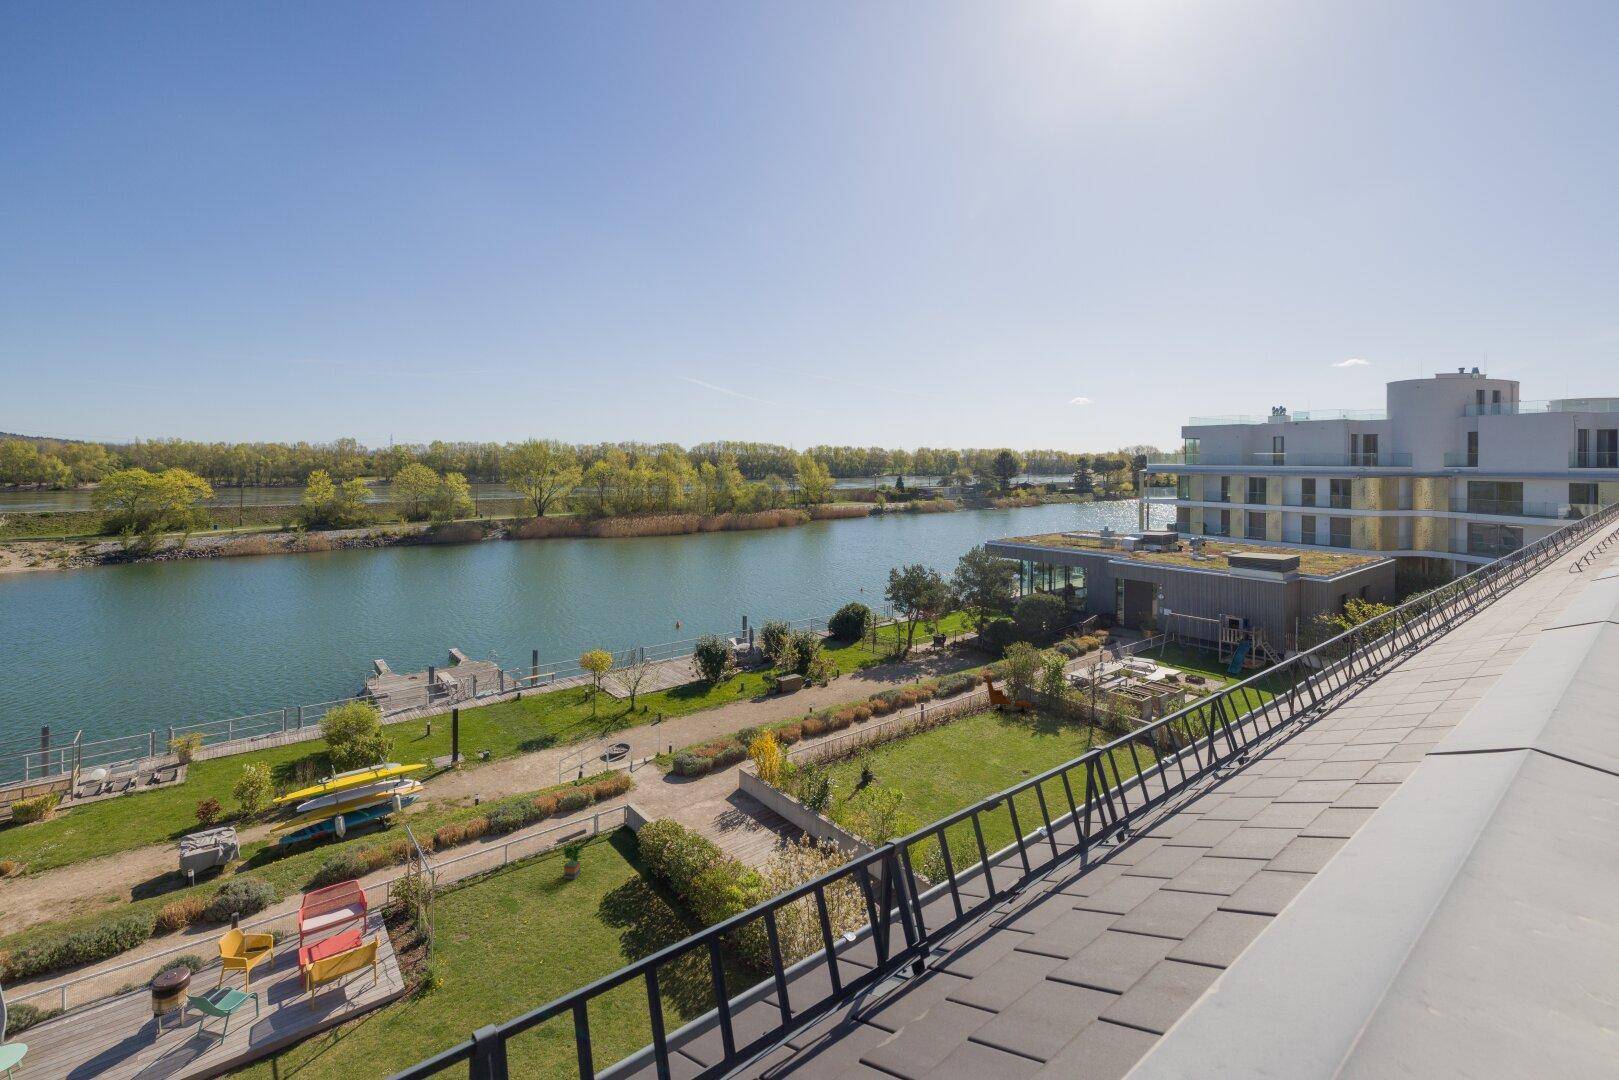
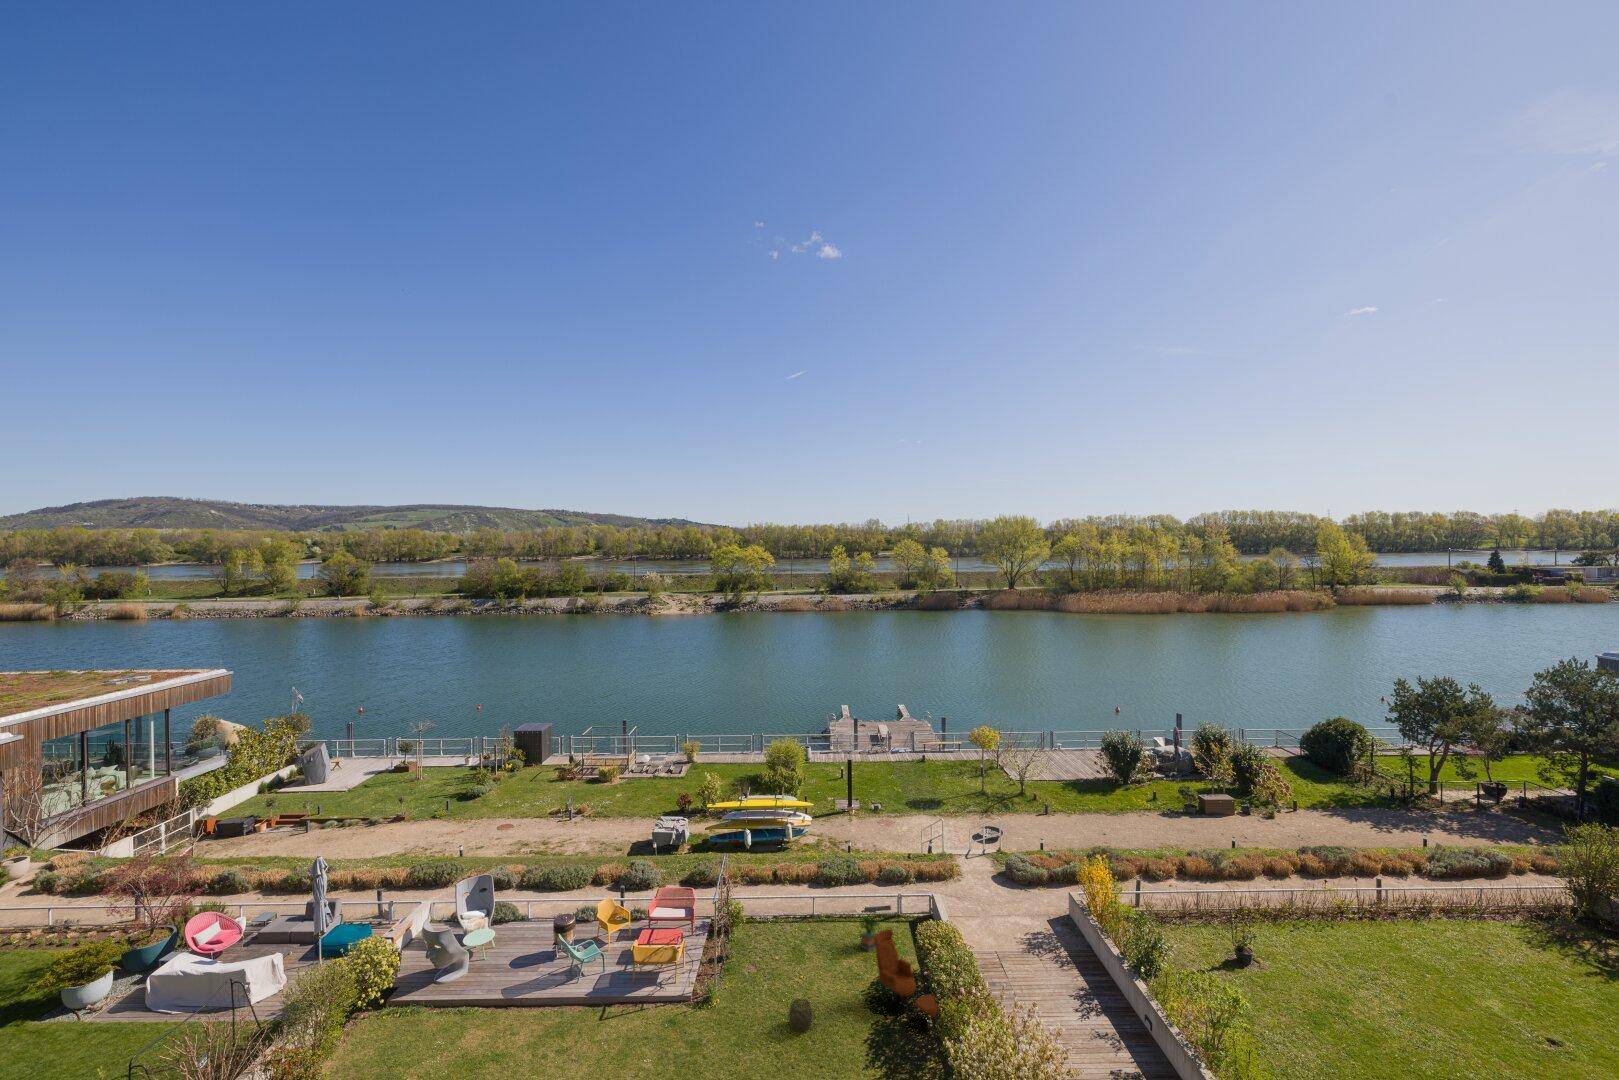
lounge chair: present [986,675,1031,715] -> present [874,929,937,1021]
woven basket: none [537,937,564,971] -> present [789,999,813,1031]

